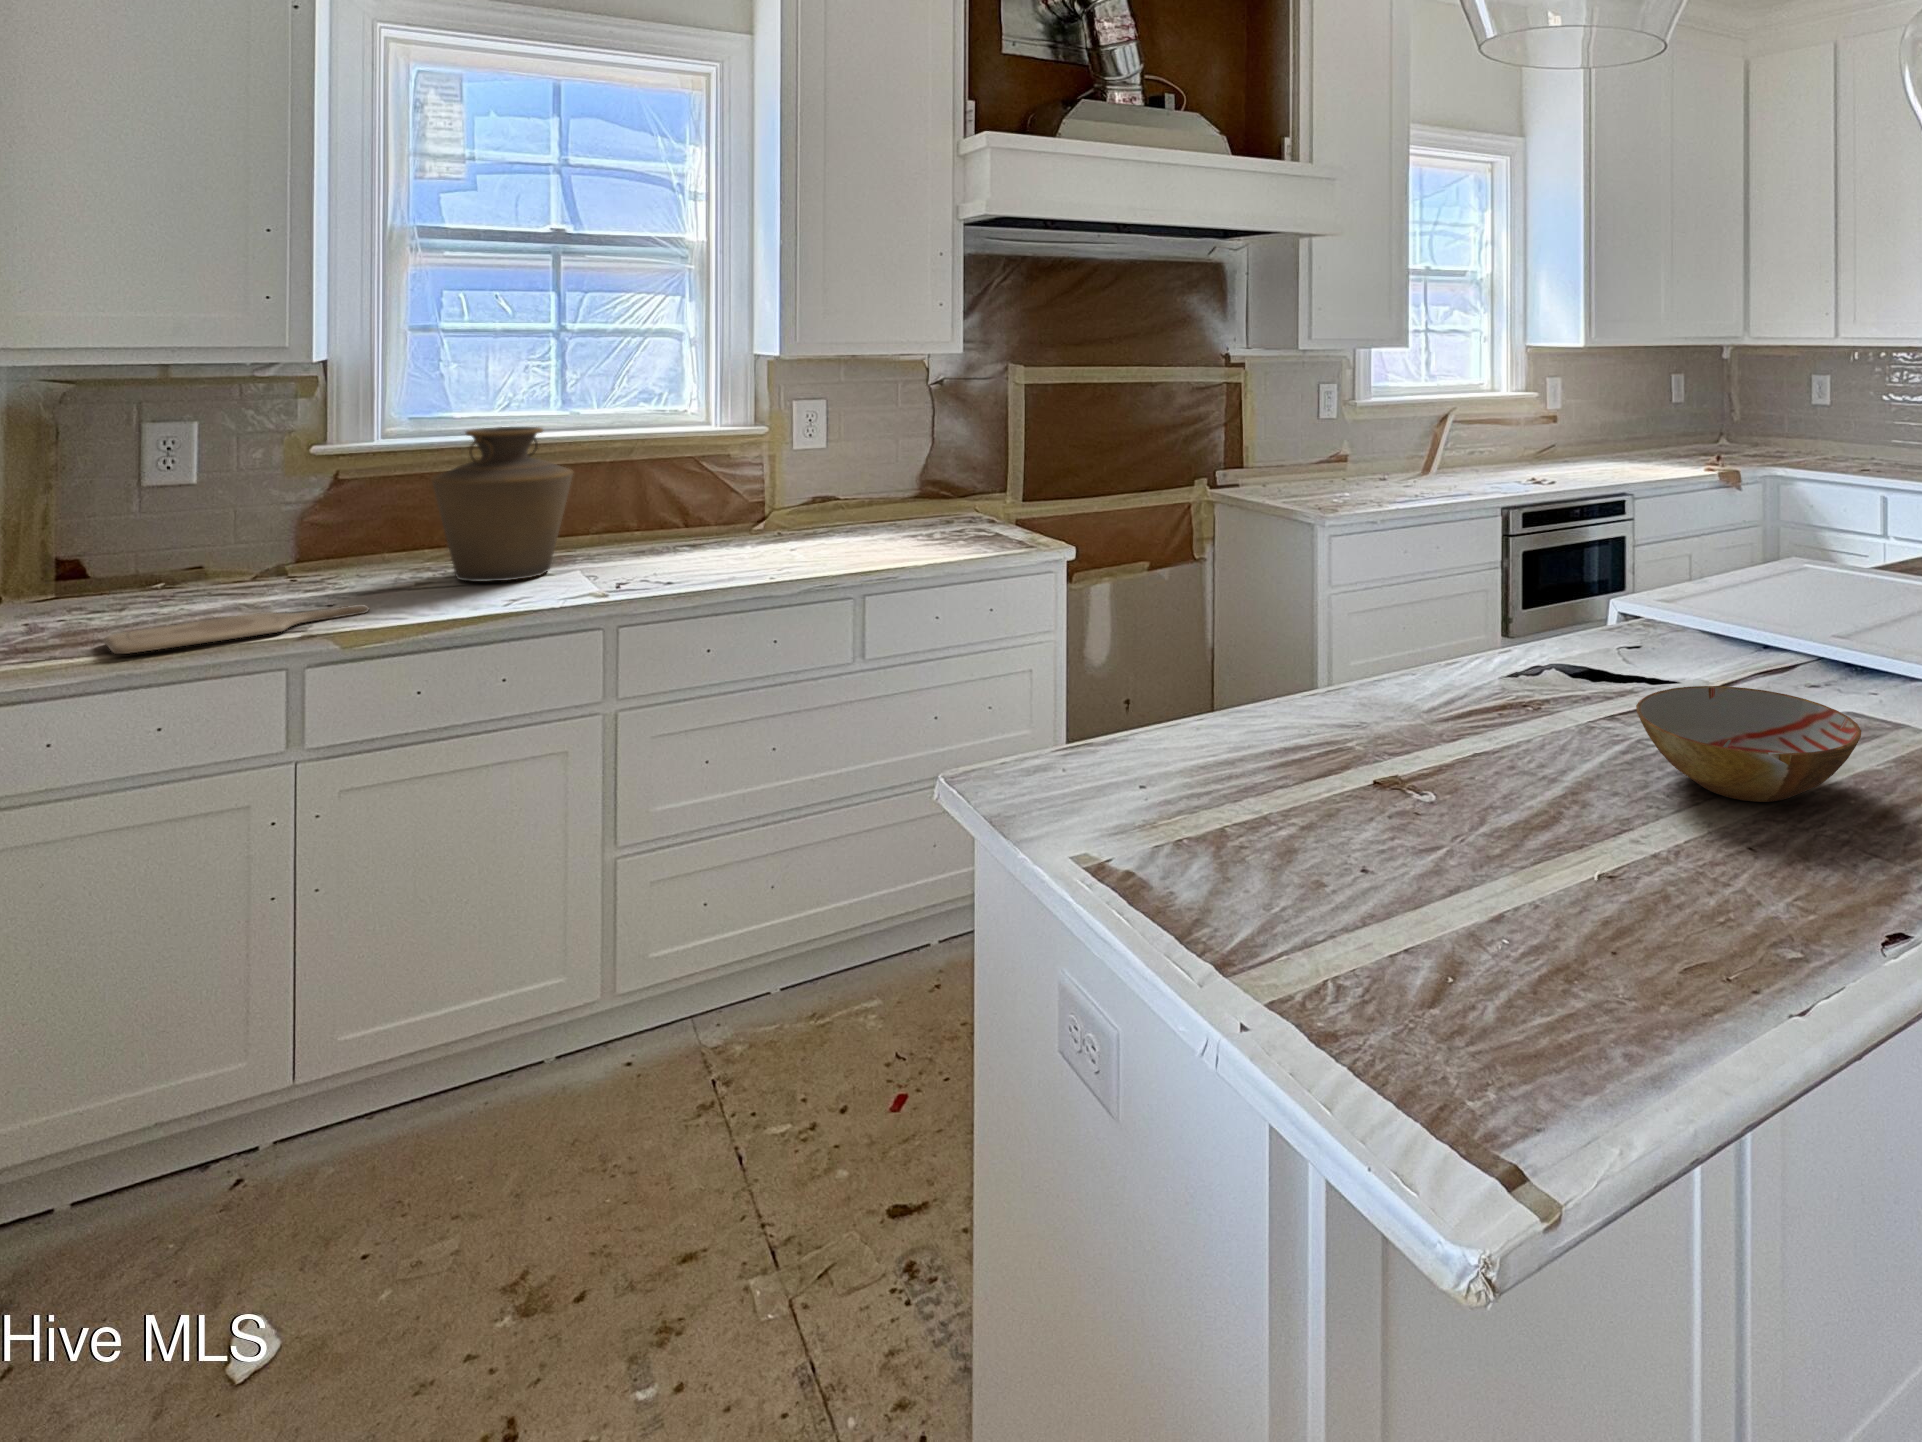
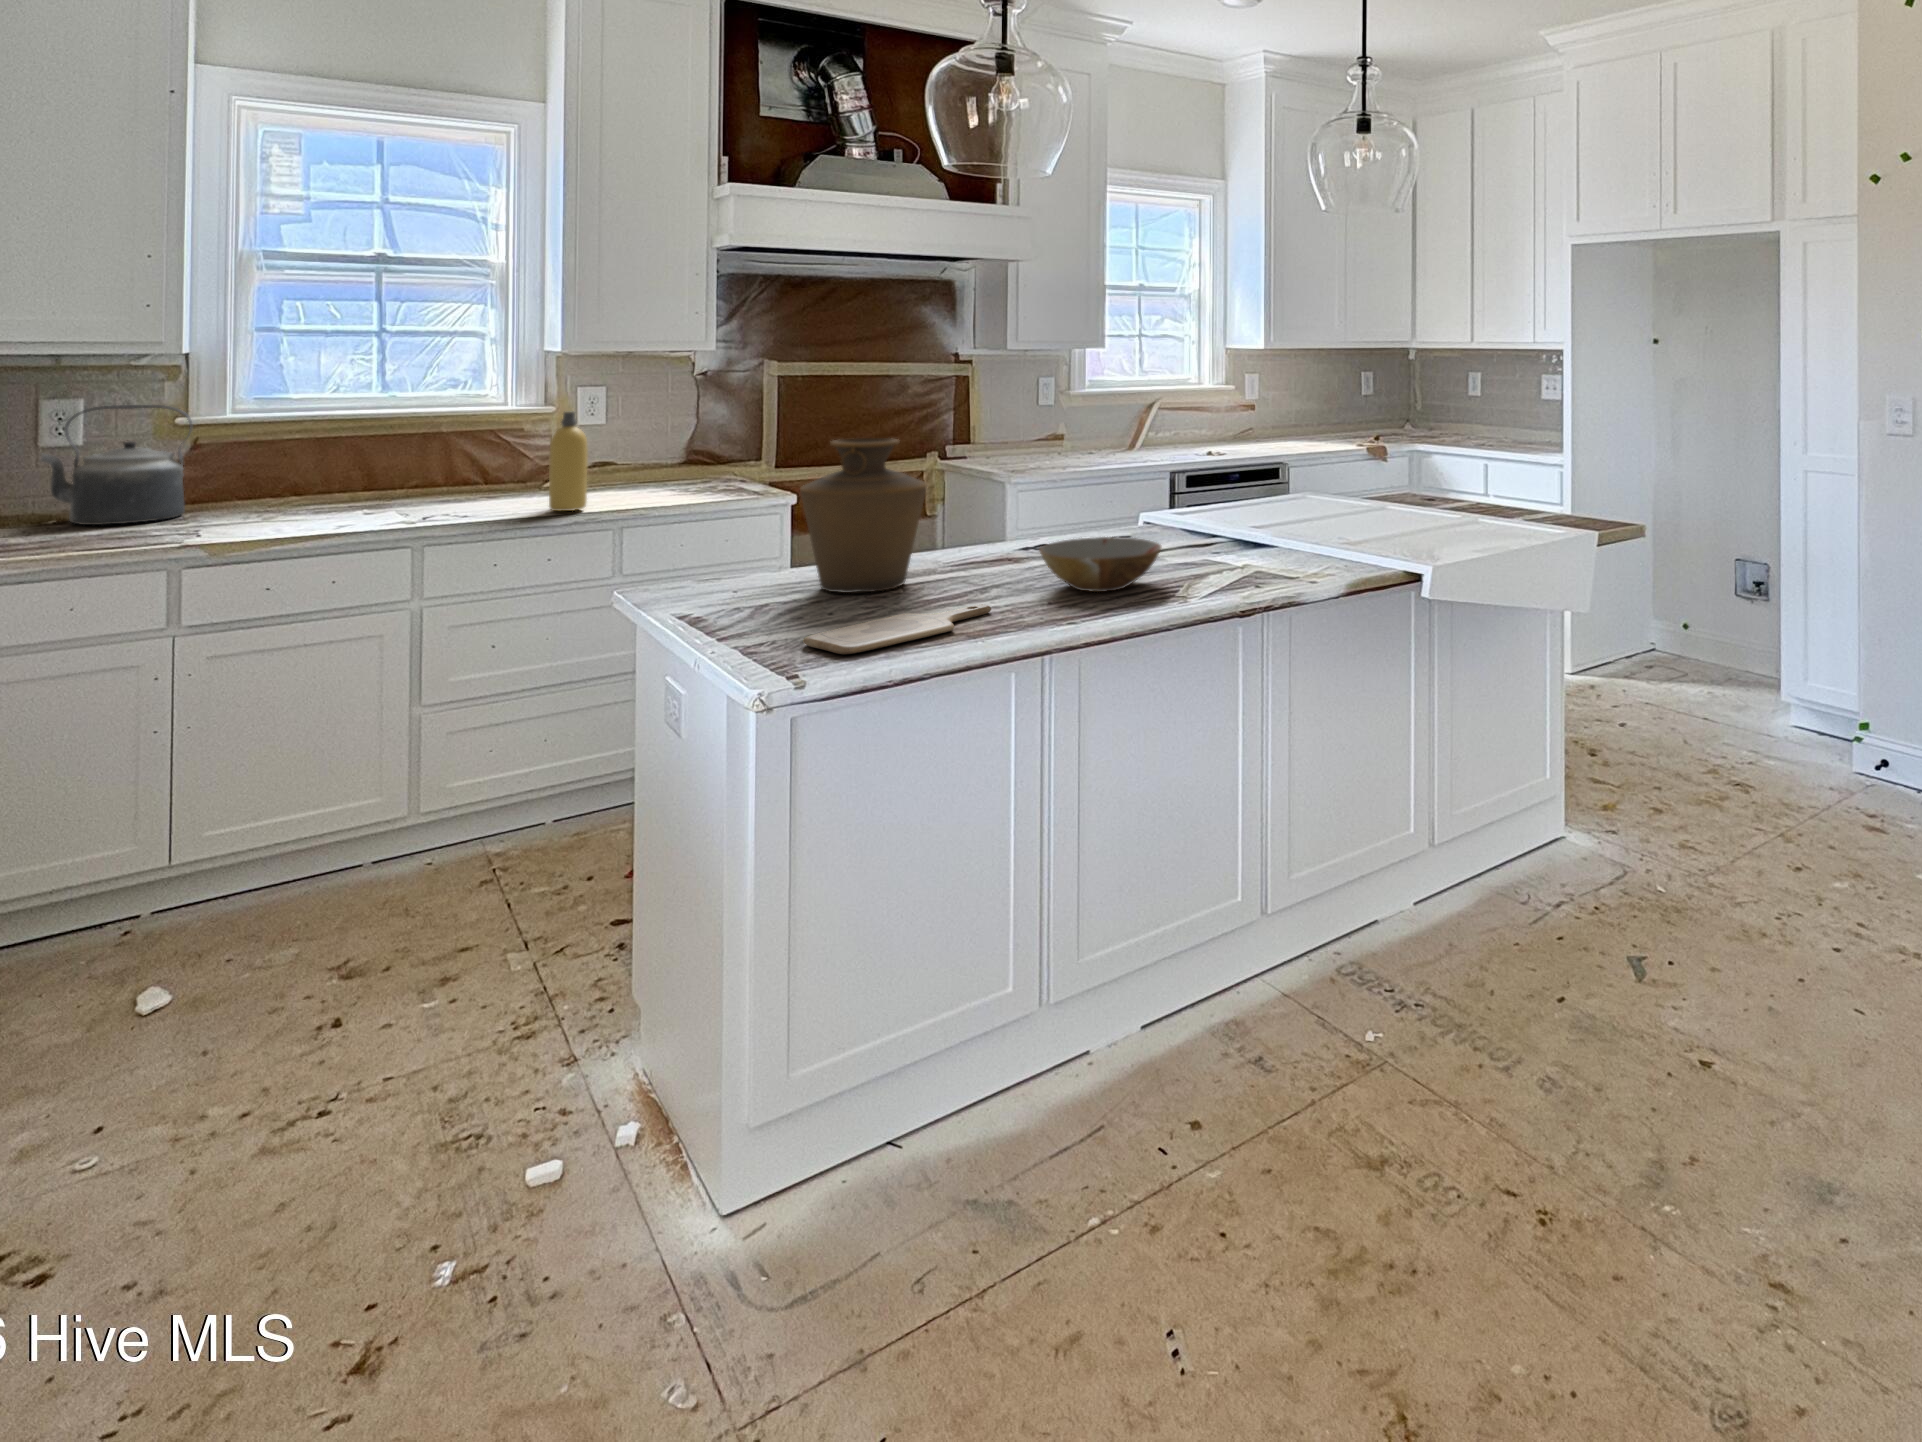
vase: present [432,427,573,582] -> present [800,438,927,593]
kettle: none [141,430,330,593] -> present [41,405,192,525]
bottle: none [775,440,822,577] -> present [549,412,588,511]
cutting board: present [104,604,369,654] -> present [803,604,991,654]

